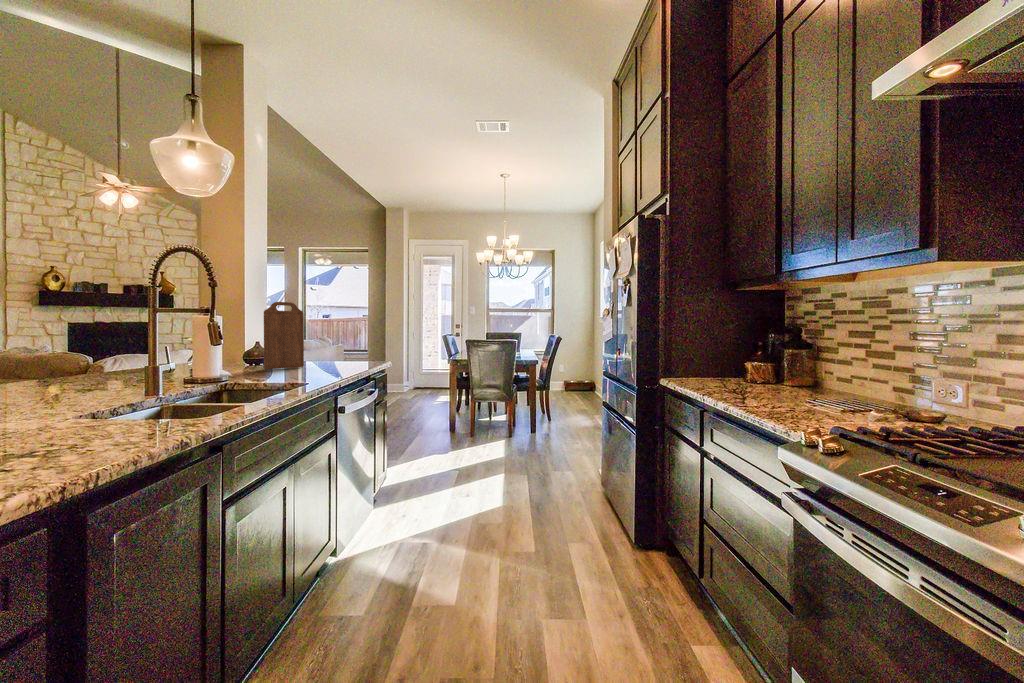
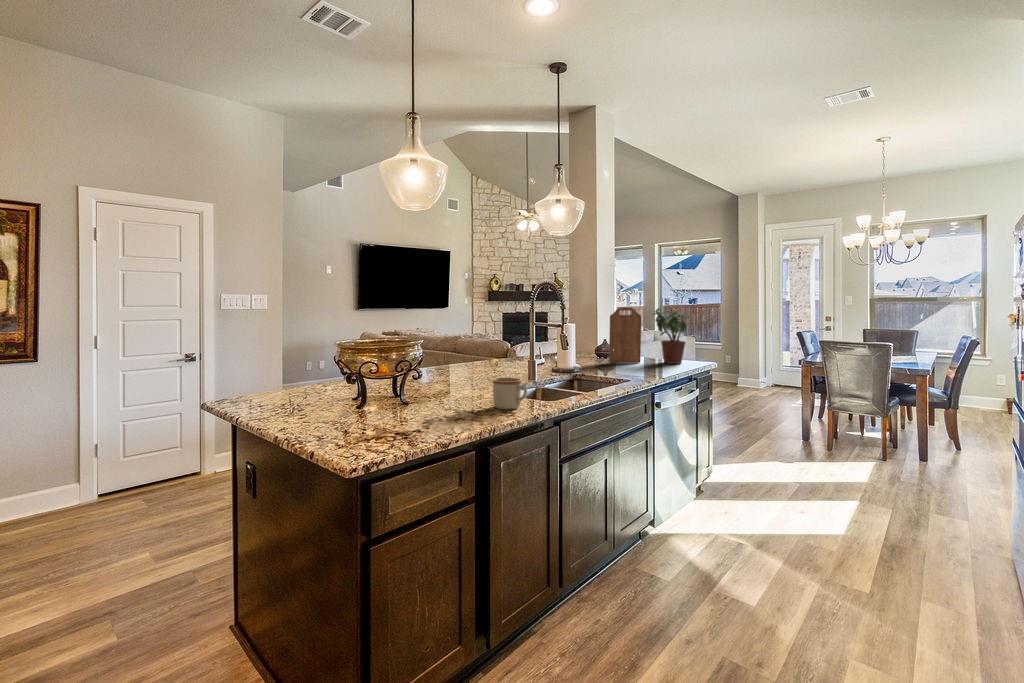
potted plant: none [315,304,356,366] -> present [653,308,688,364]
mug: none [85,385,161,440] -> present [493,378,527,410]

